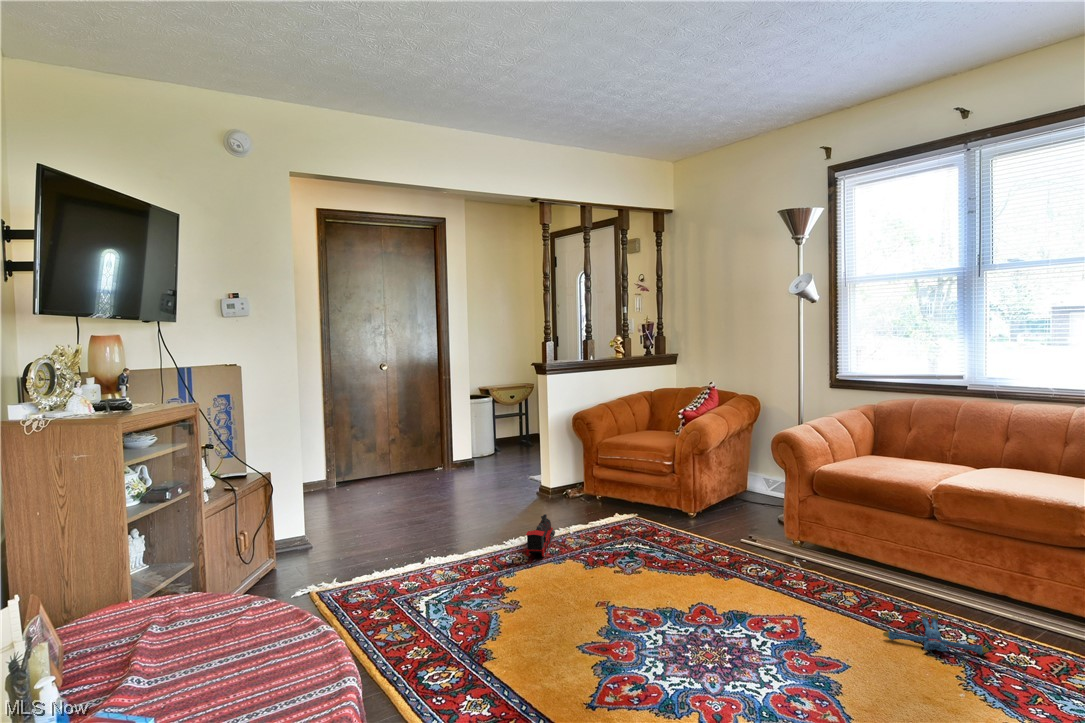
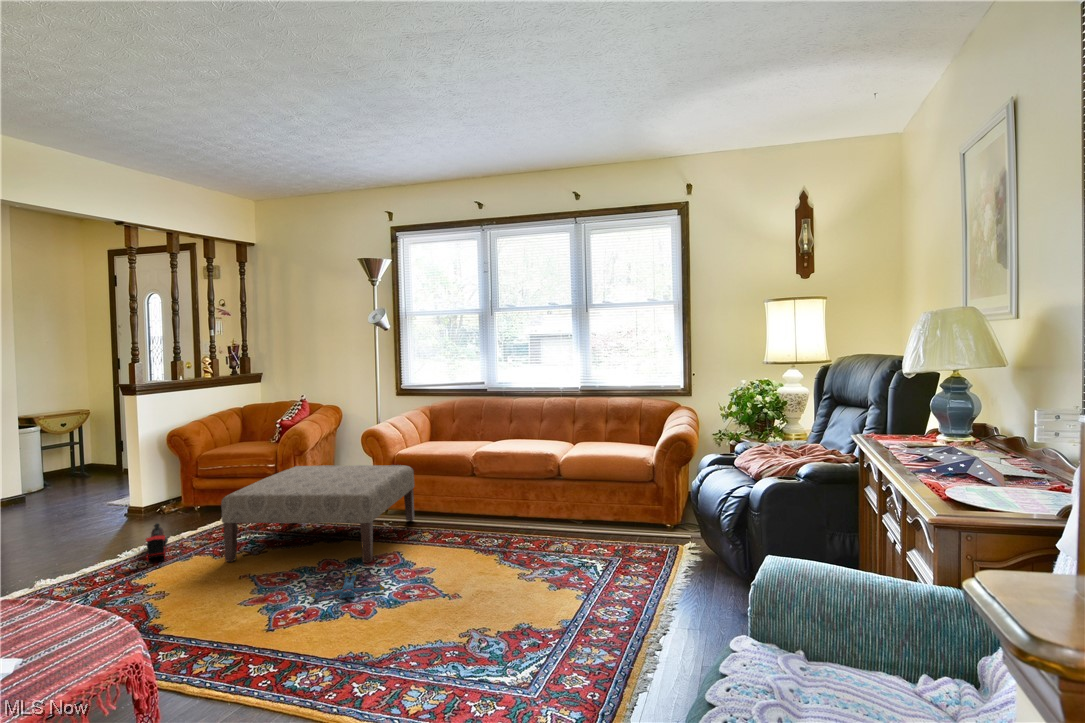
ottoman: none [592,471,838,625] -> present [221,465,415,563]
plush toy: present [883,613,989,654] -> present [311,572,384,599]

